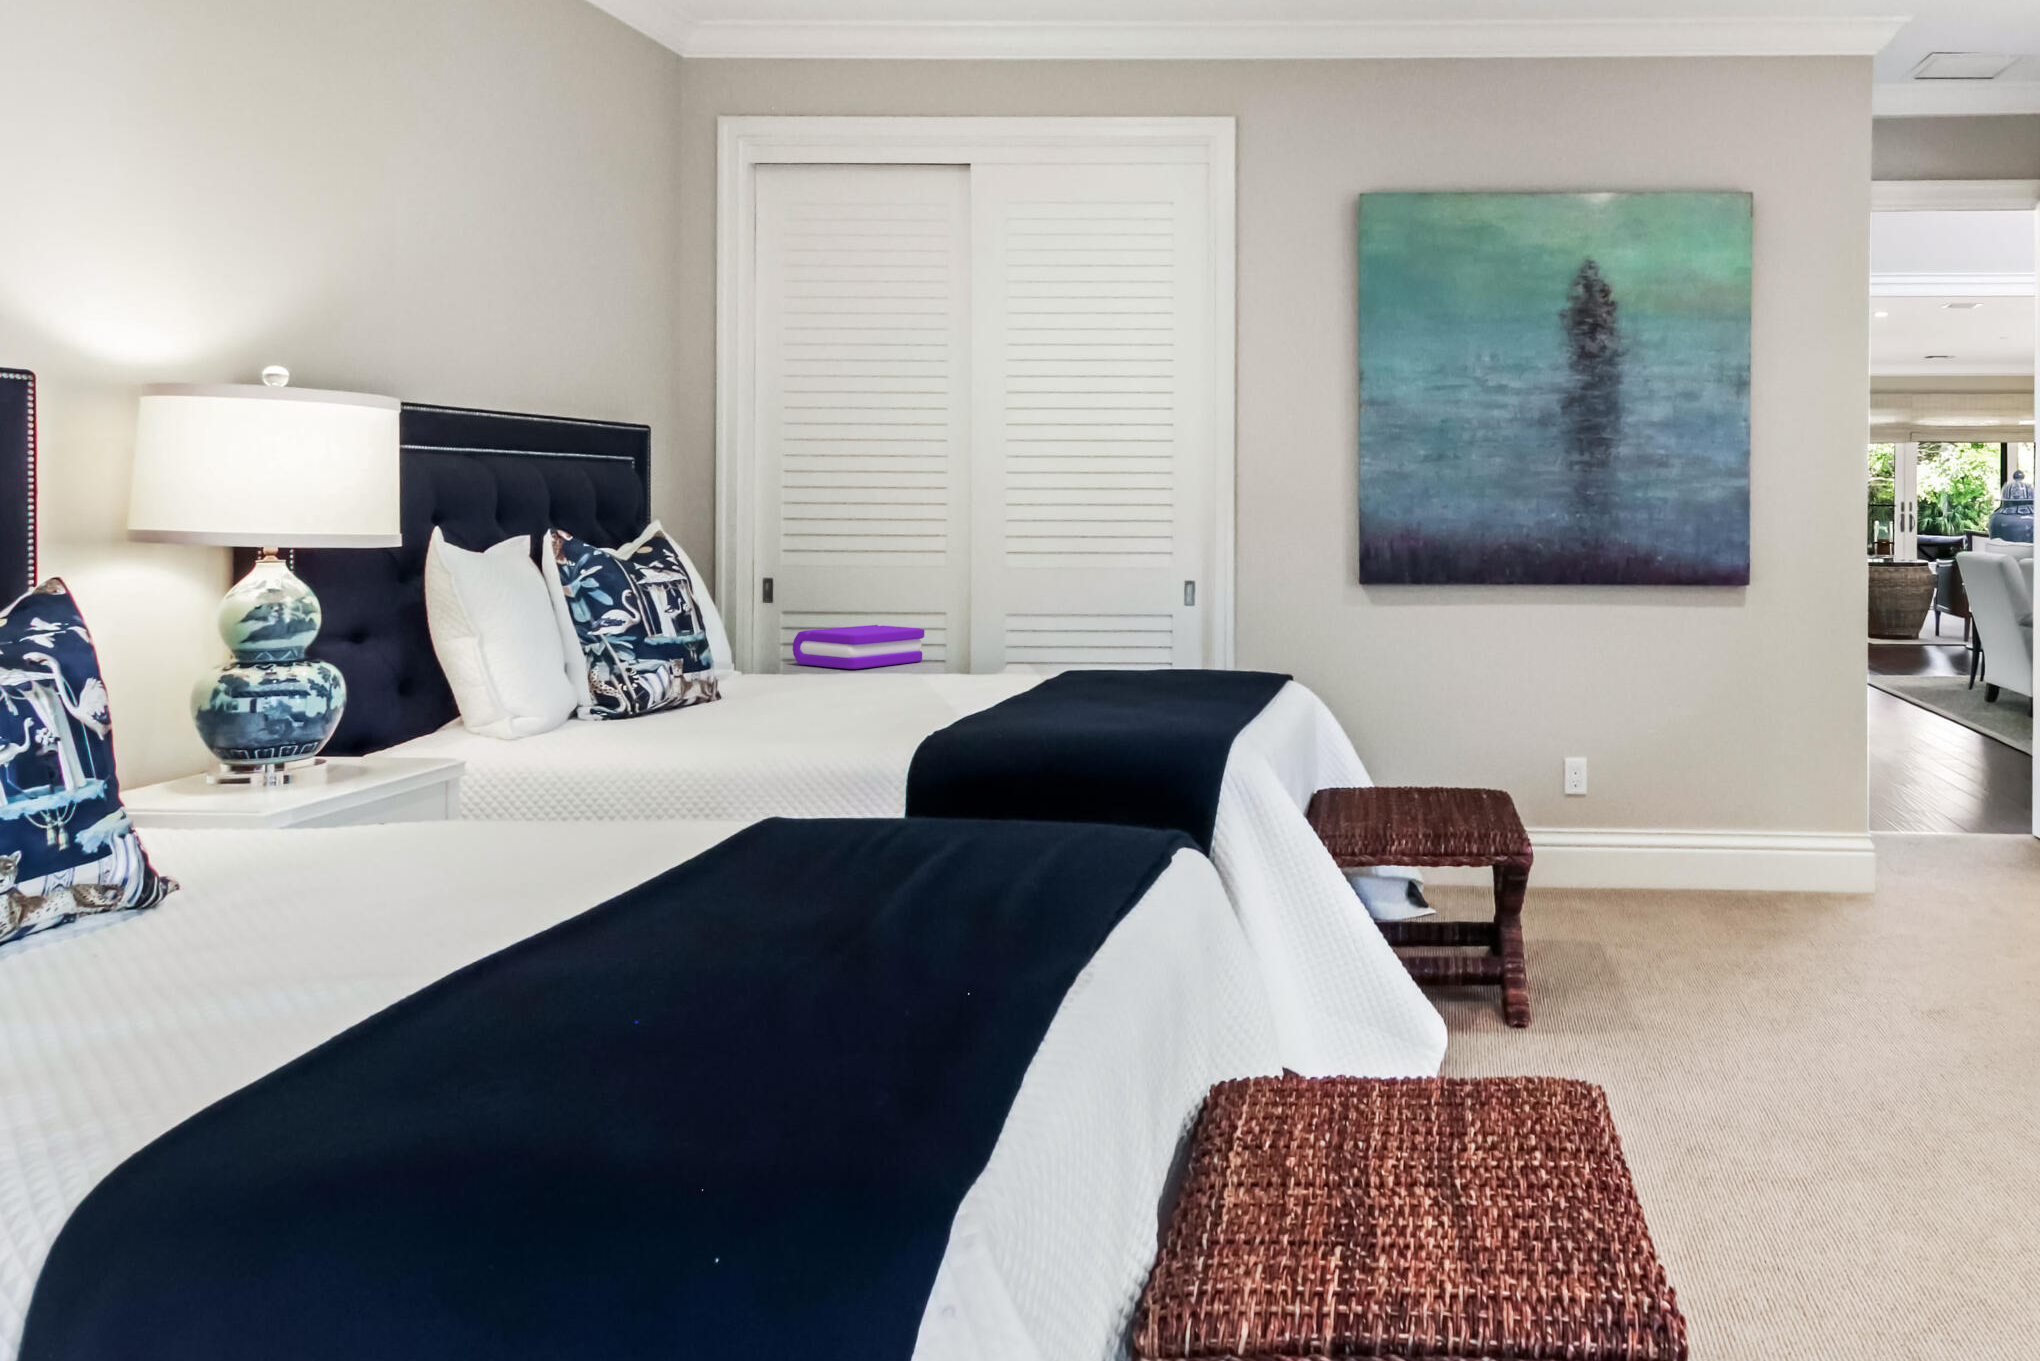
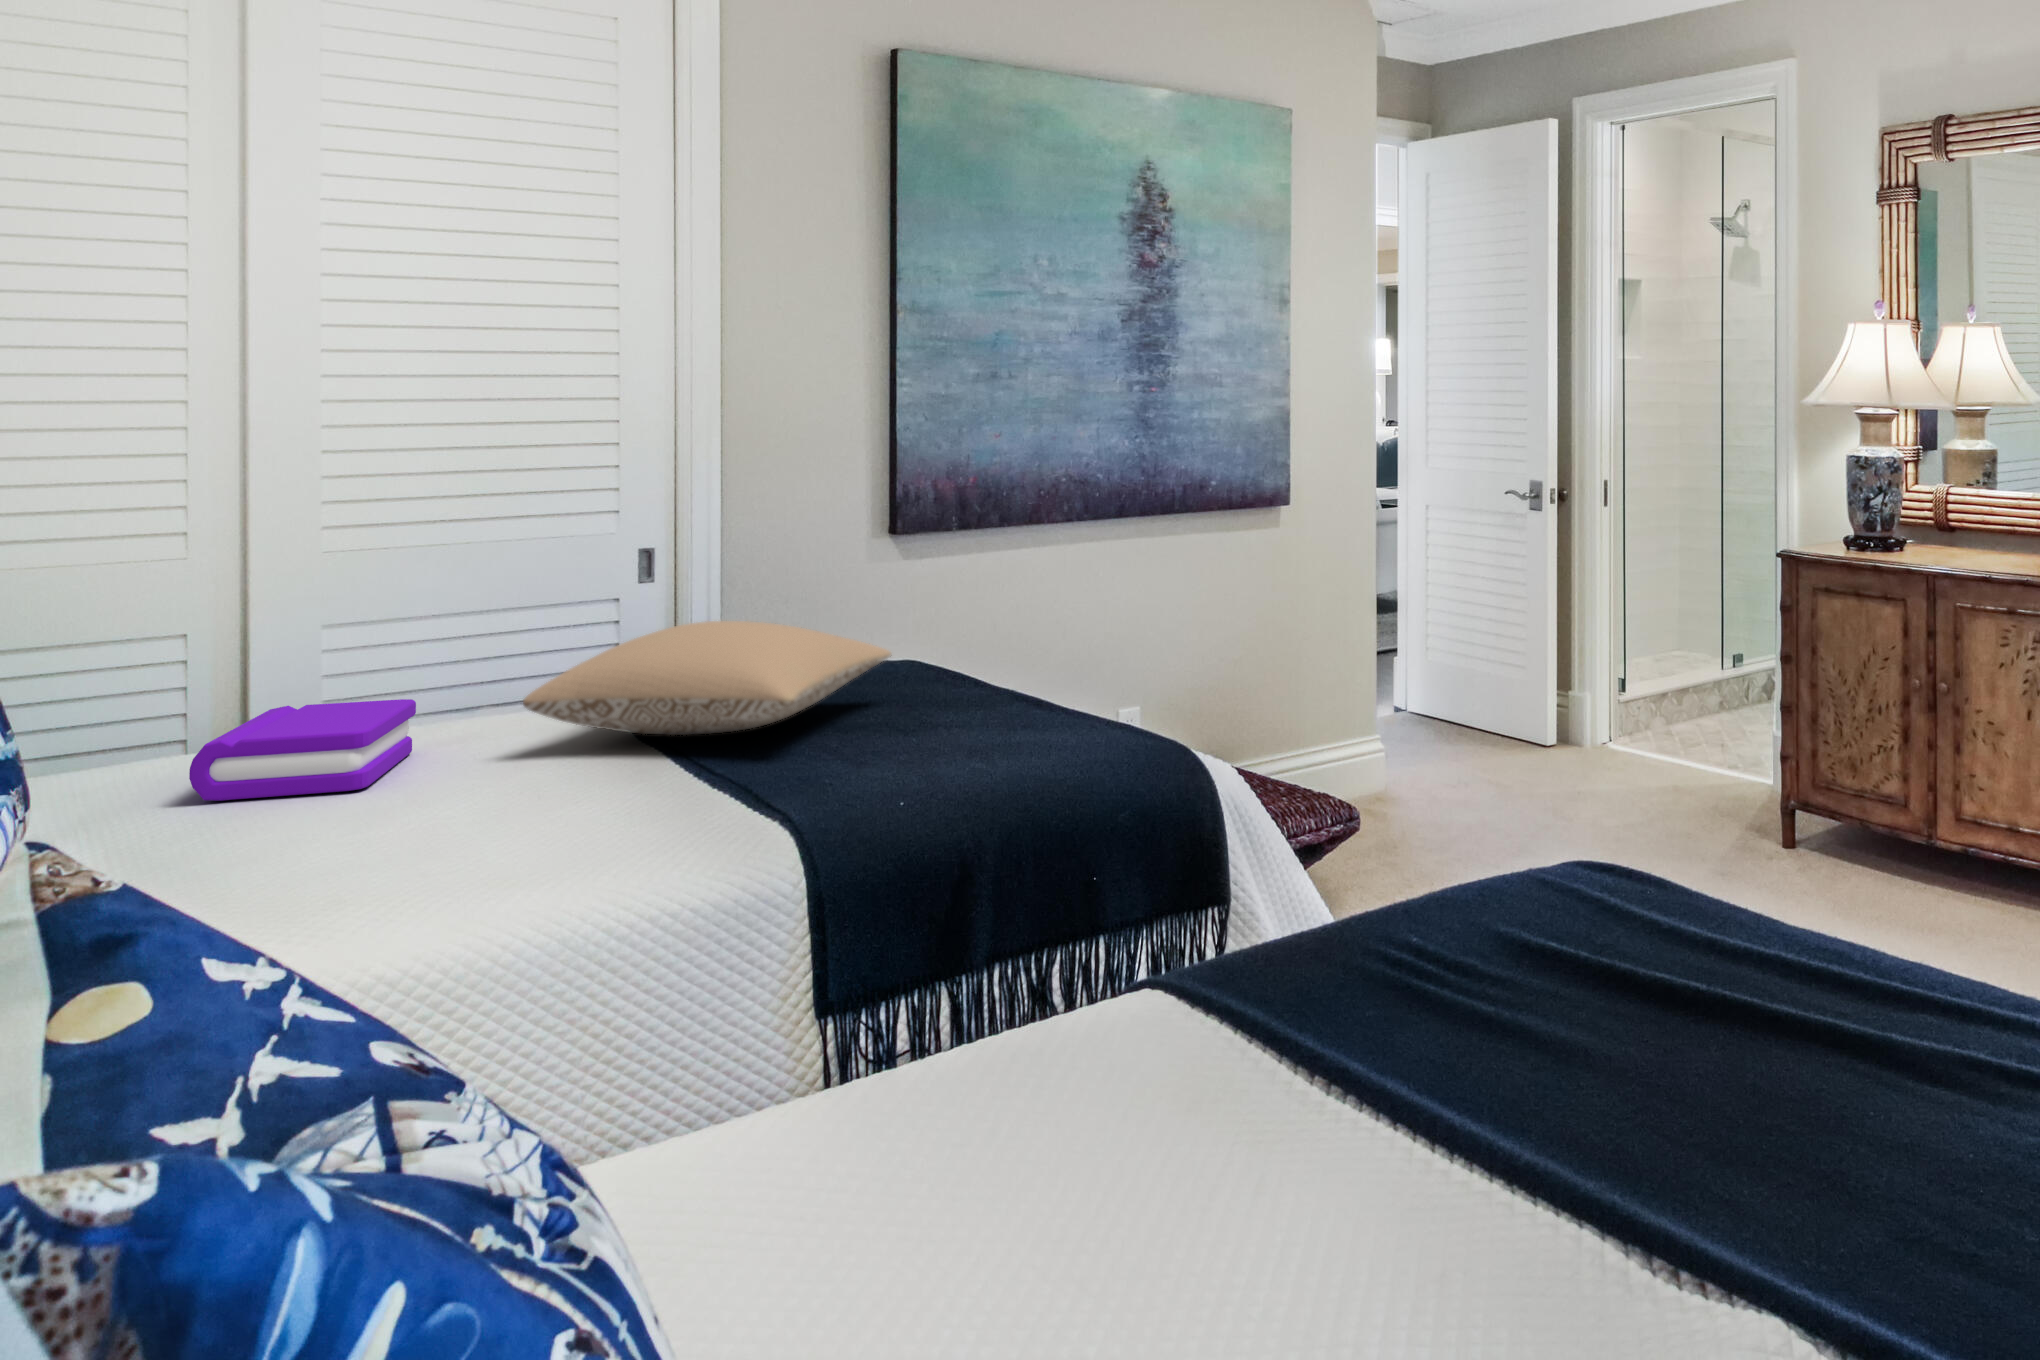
pillow: none [946,602,1184,672] -> present [523,621,891,735]

